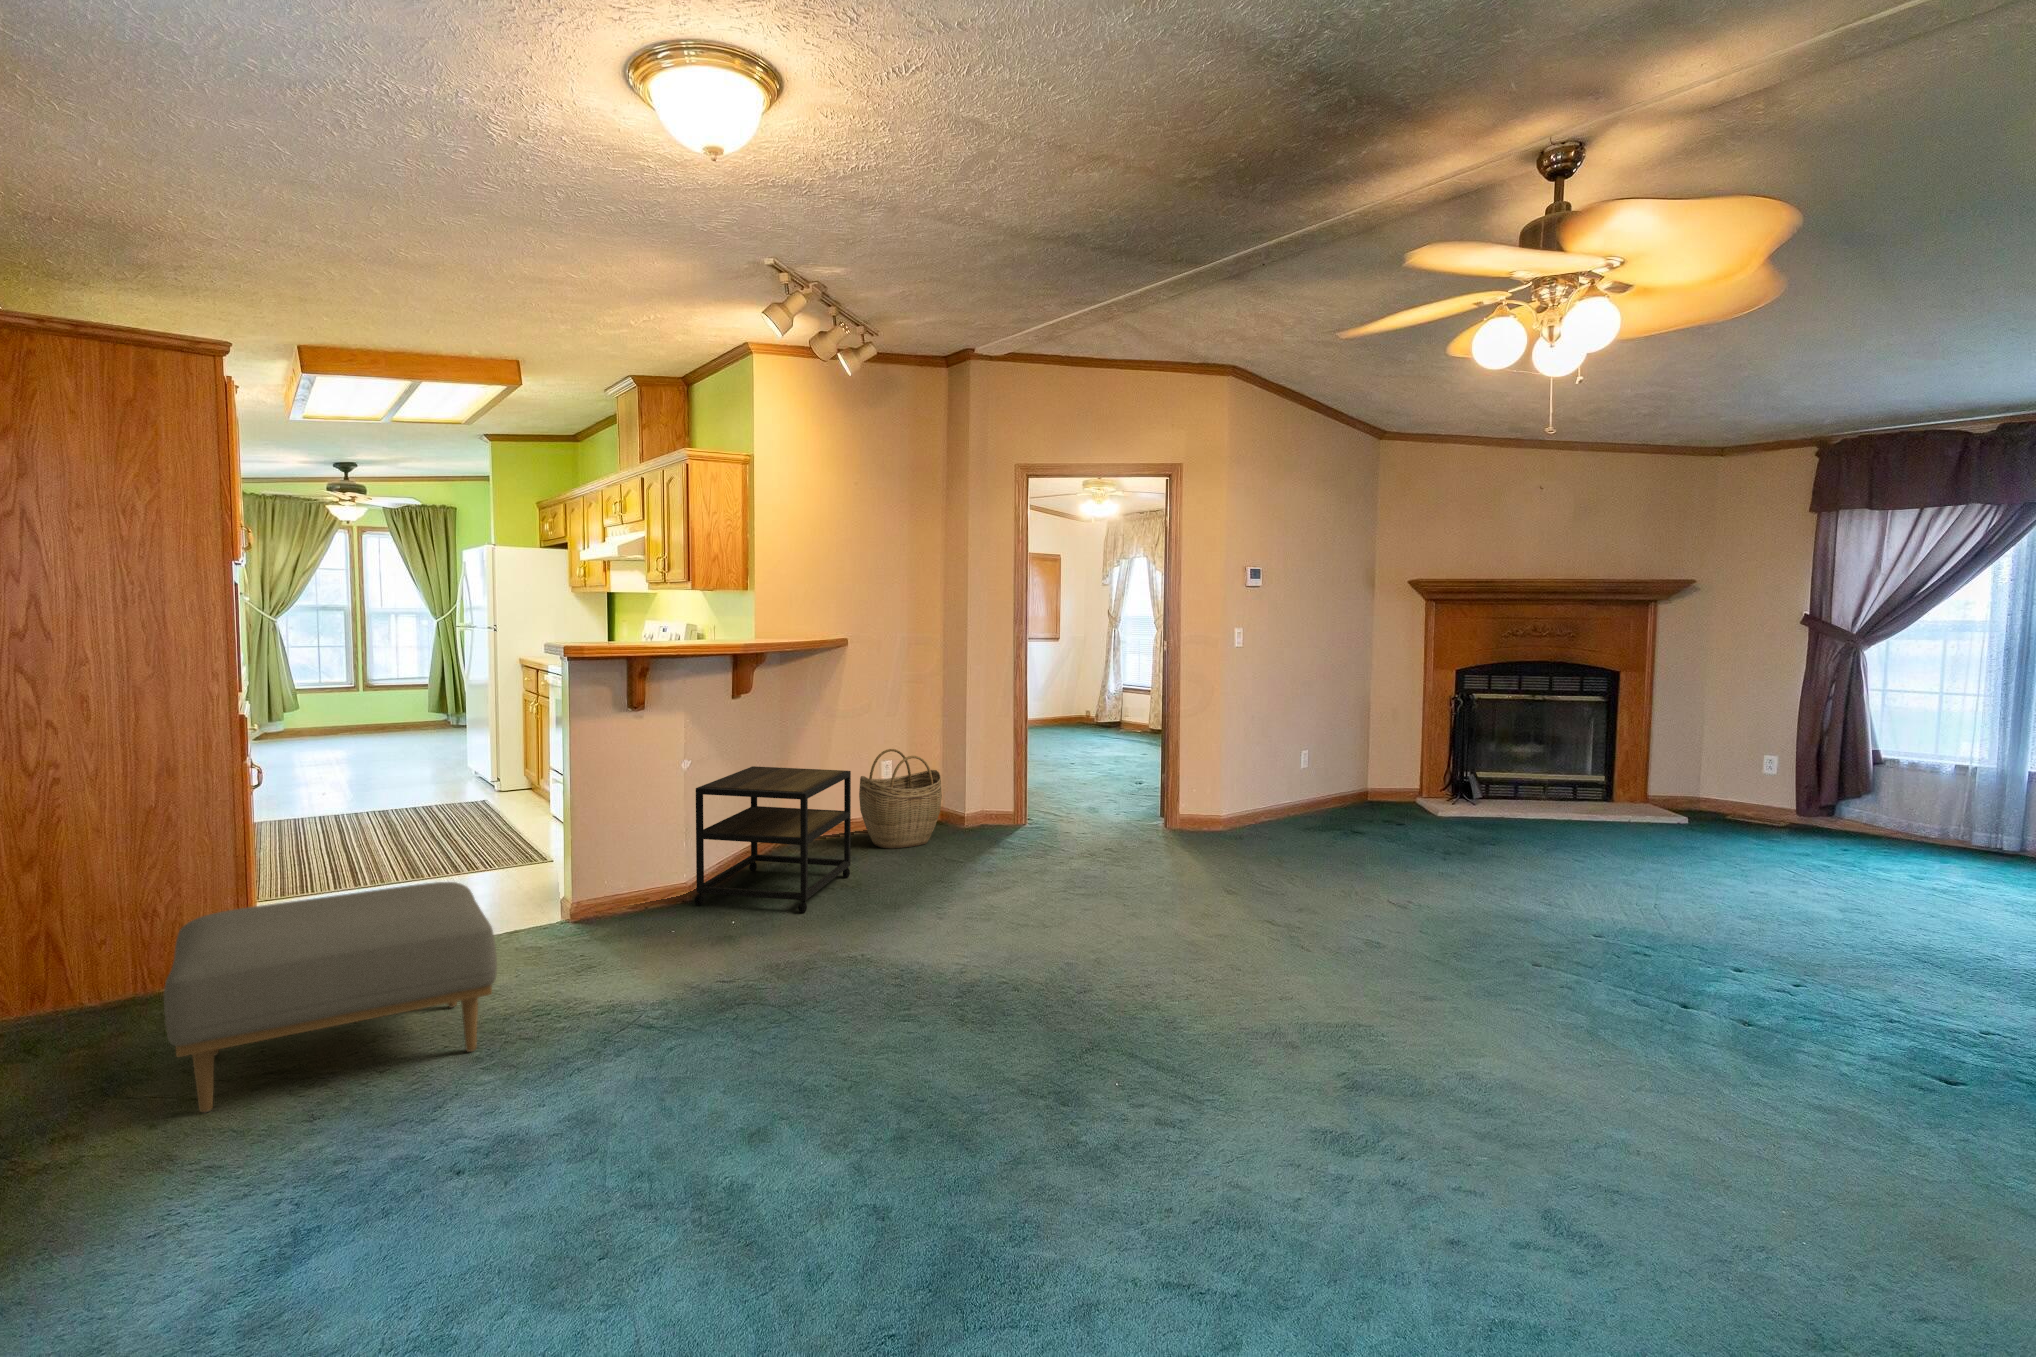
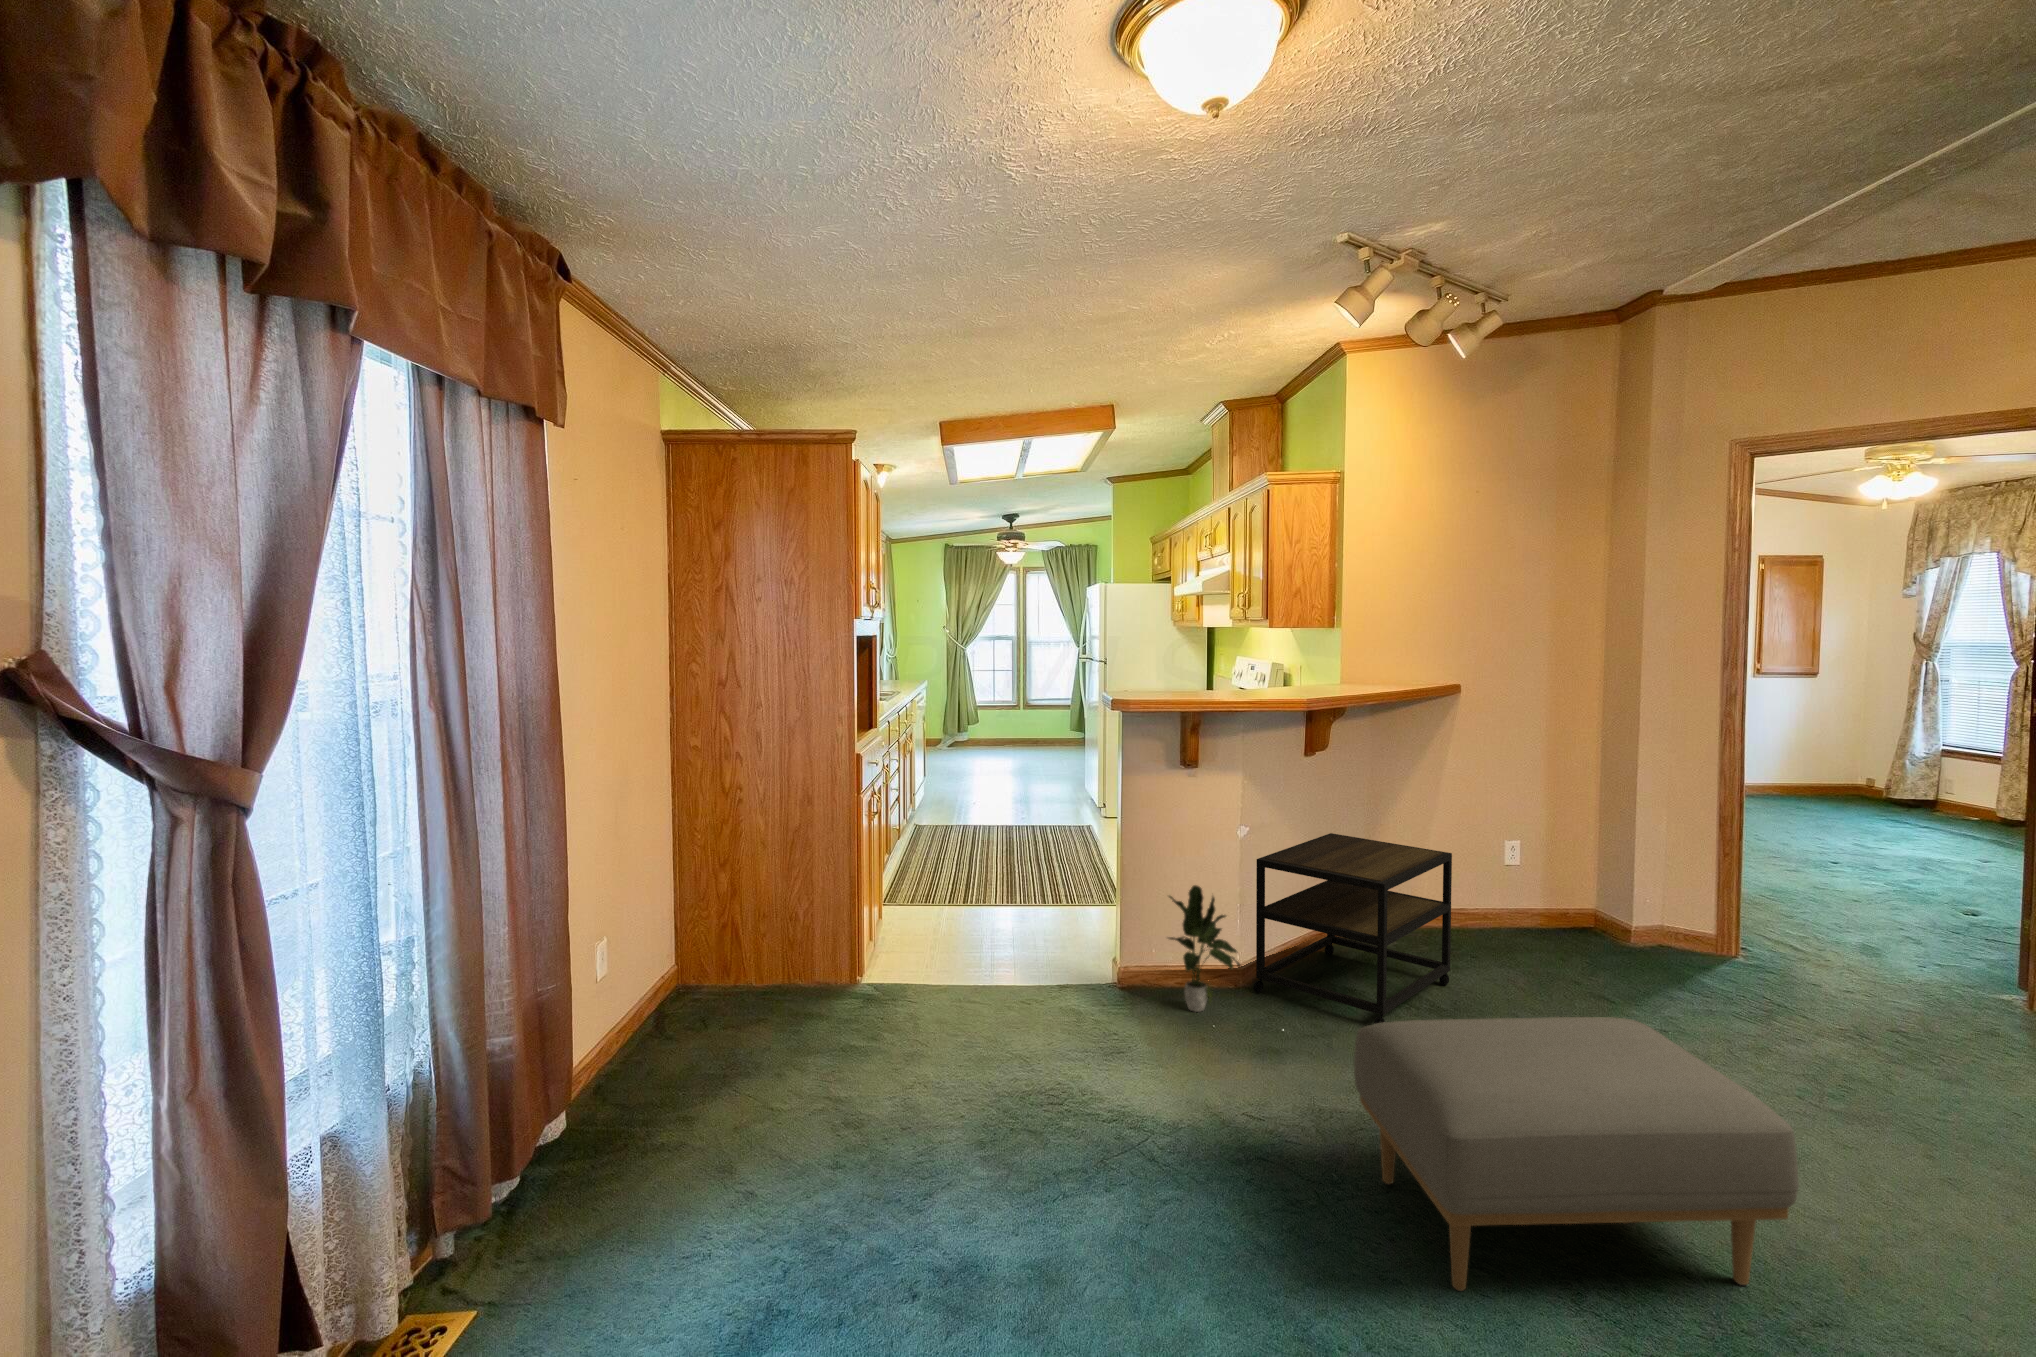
woven basket: present [859,749,942,849] -> none [1470,821,1587,952]
potted plant: none [616,814,692,927] -> present [1169,885,1241,1012]
ottoman: present [164,882,497,1113] -> present [1354,1017,1799,1291]

